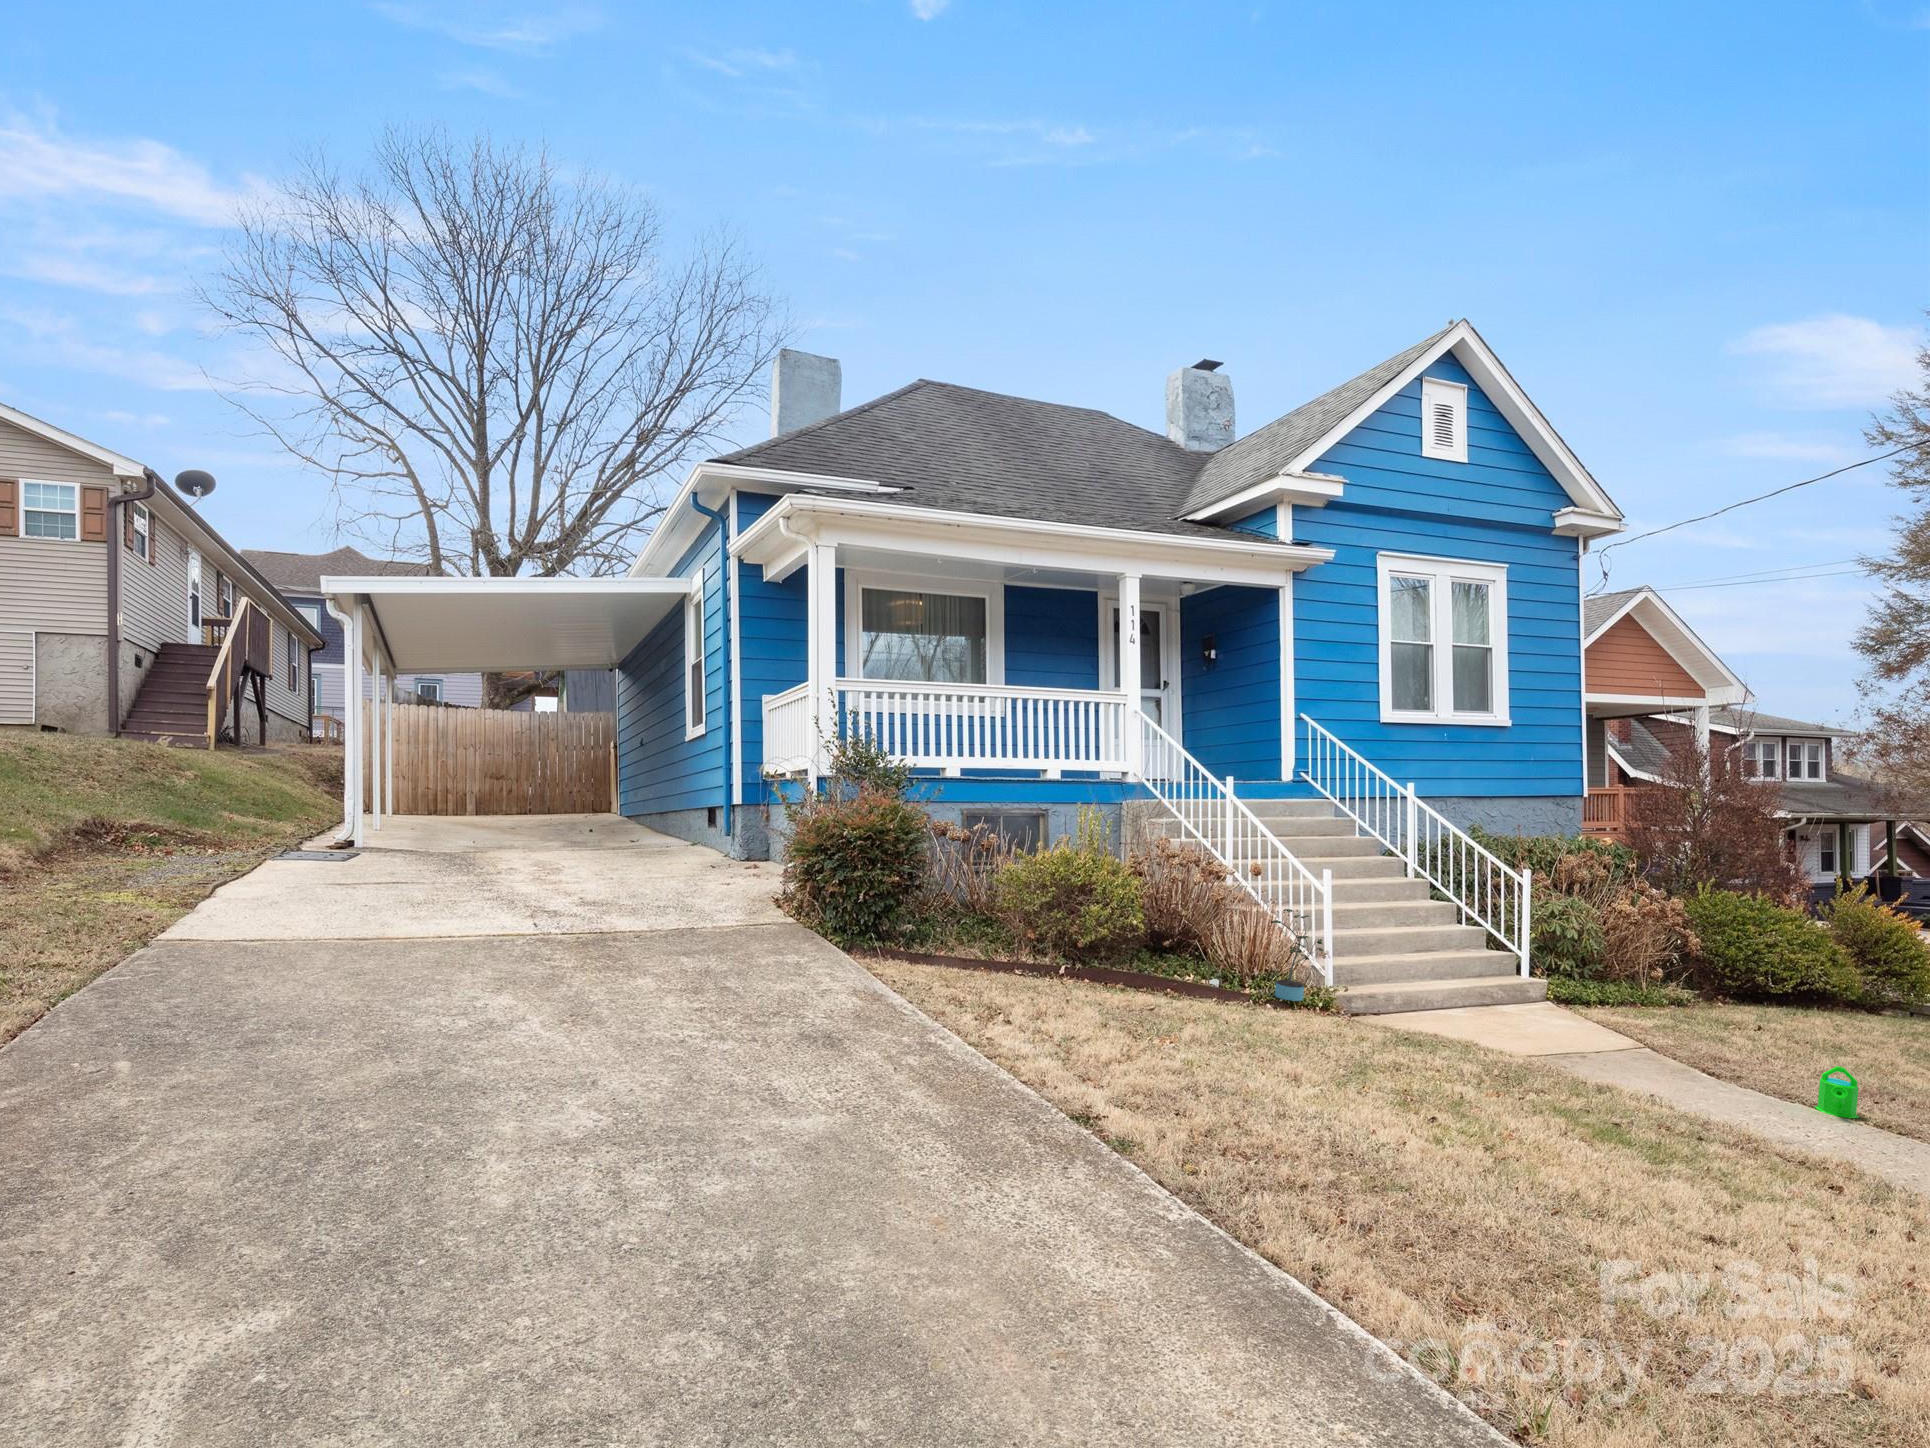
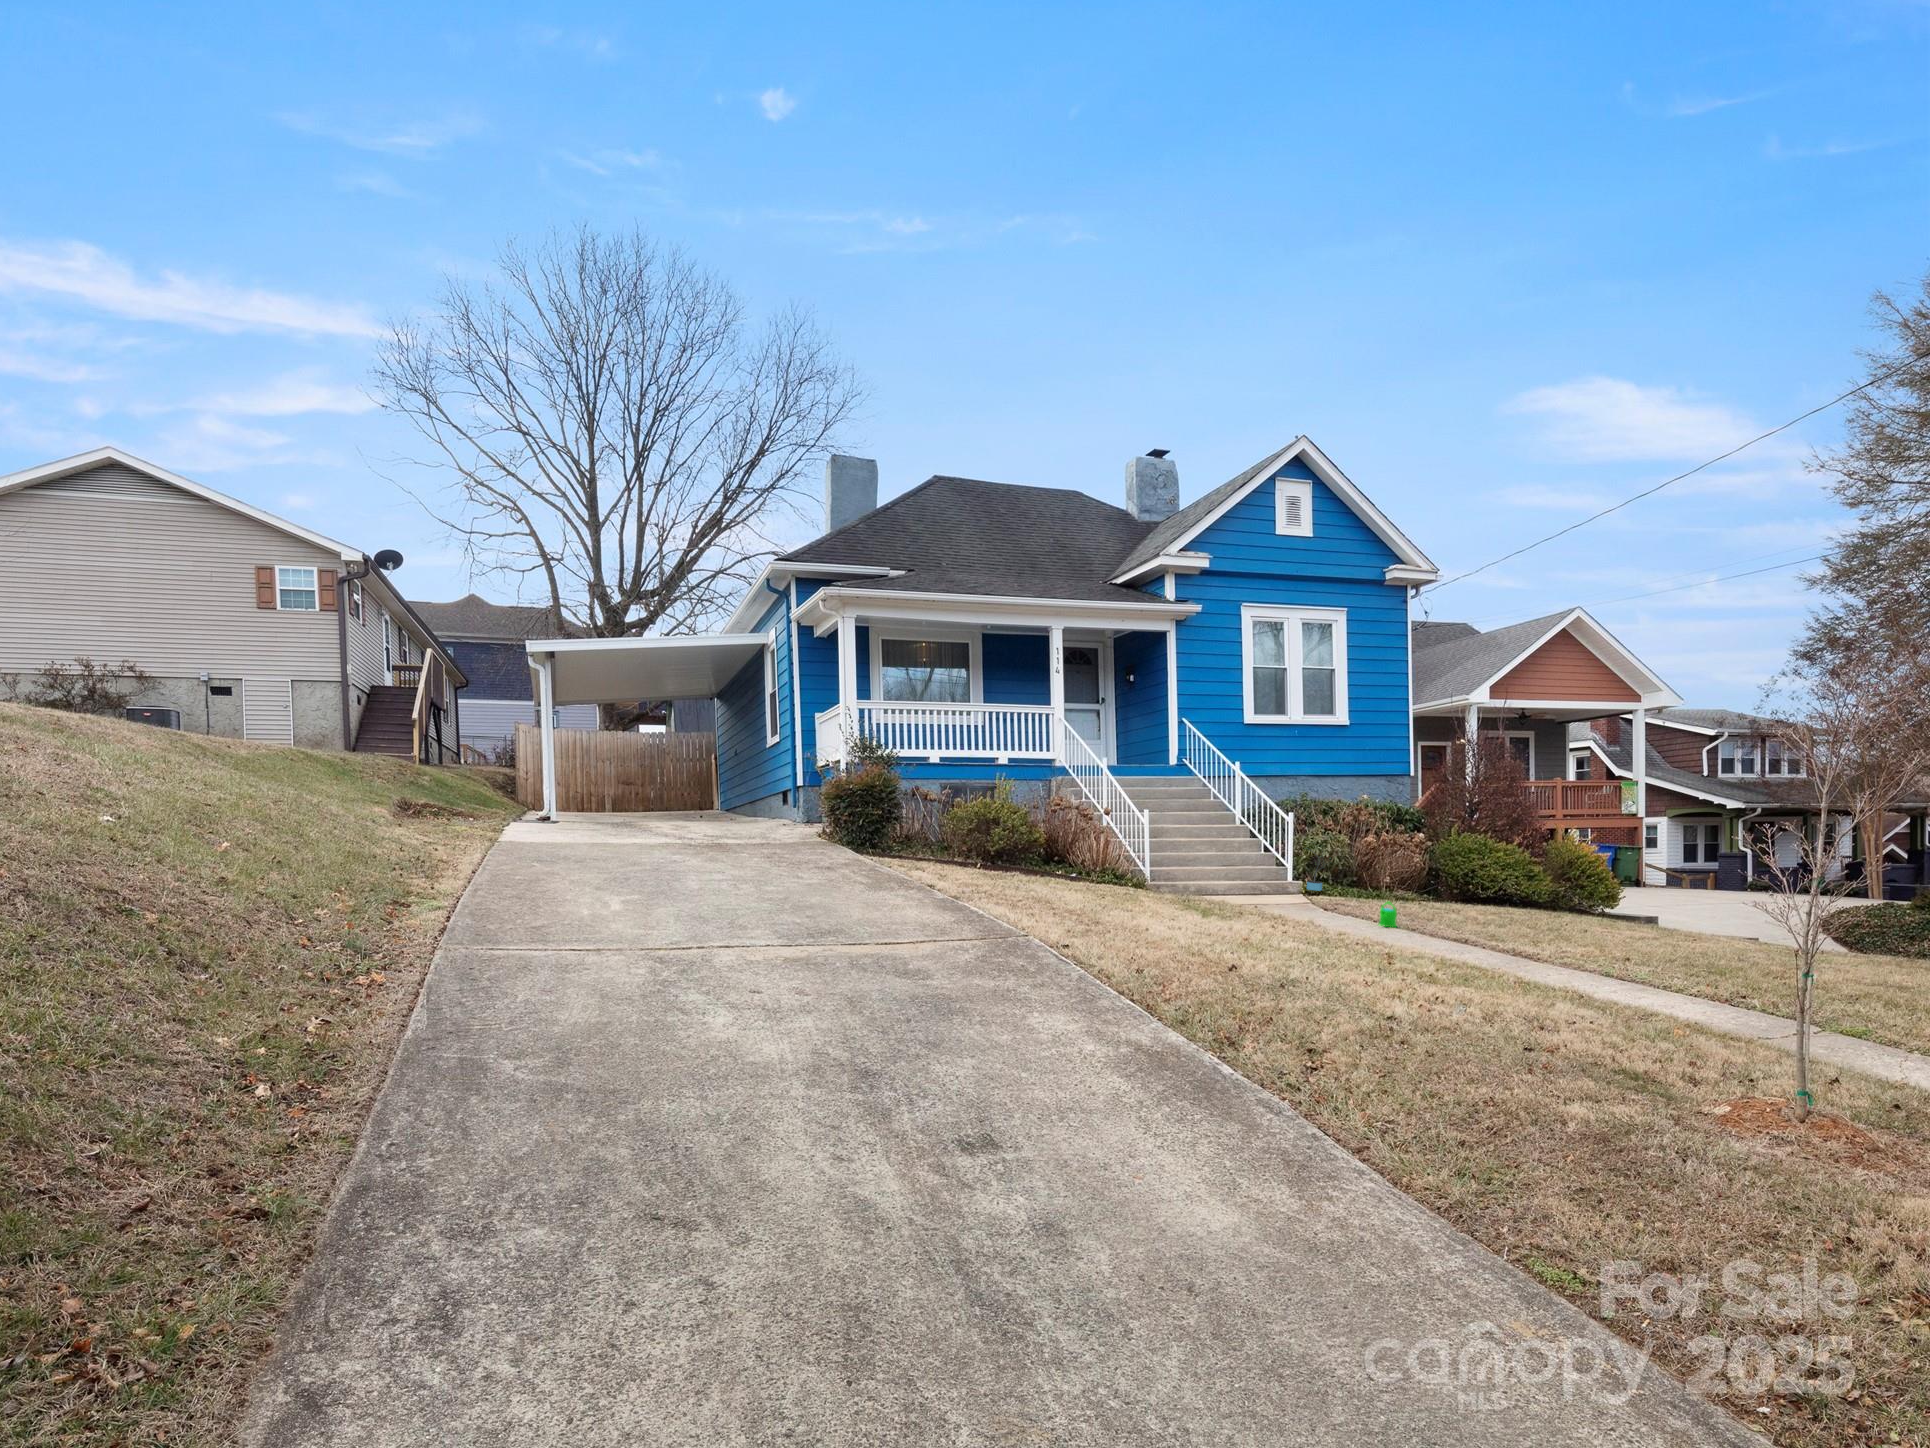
potted plant: present [1271,909,1323,1001] -> present [1304,842,1332,891]

